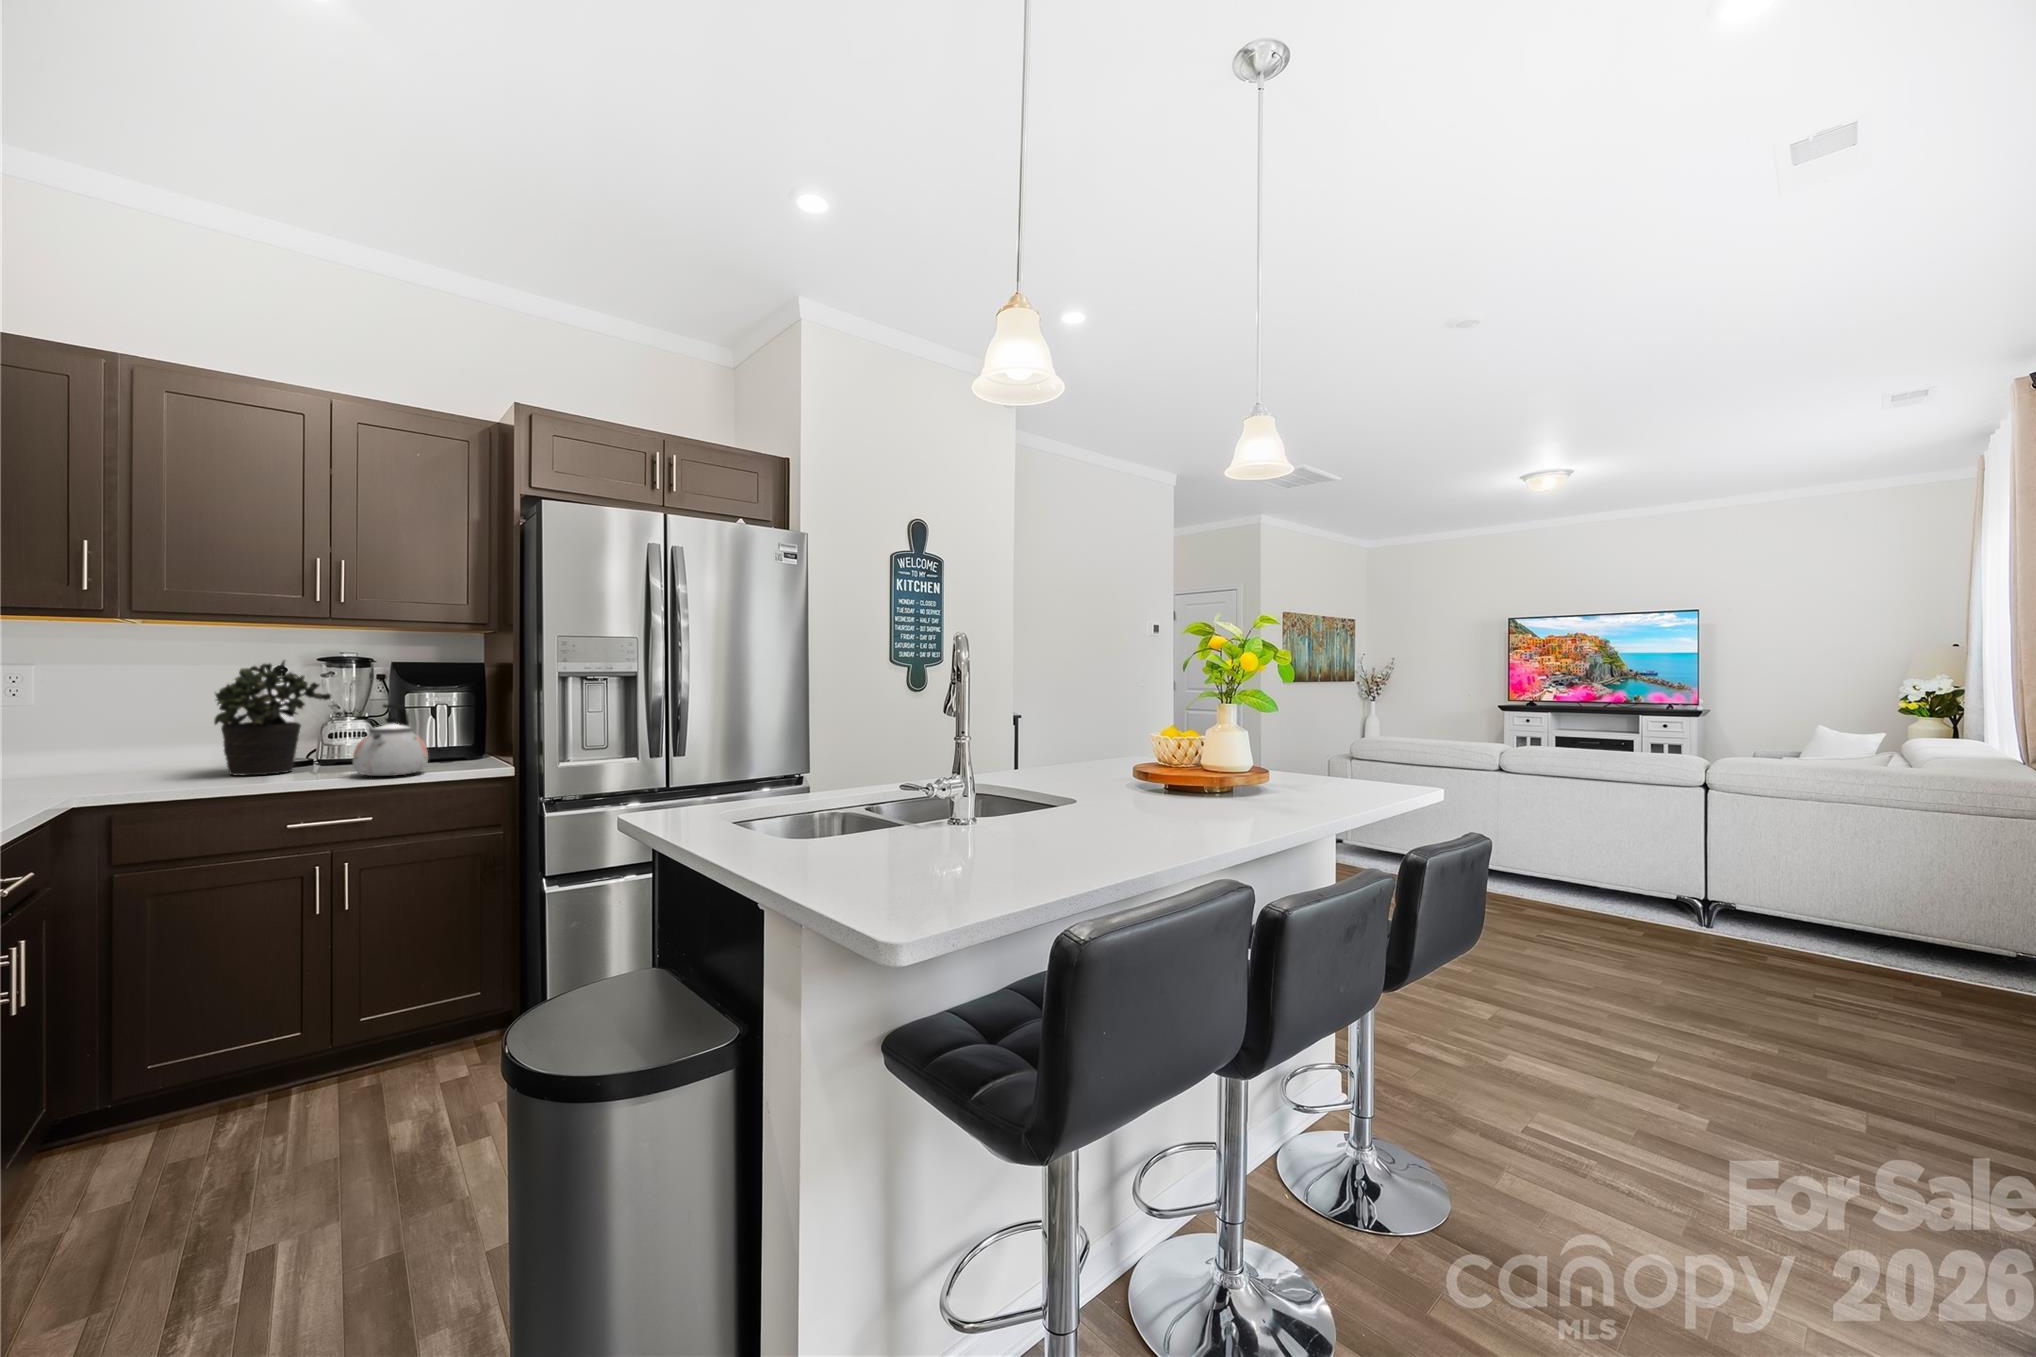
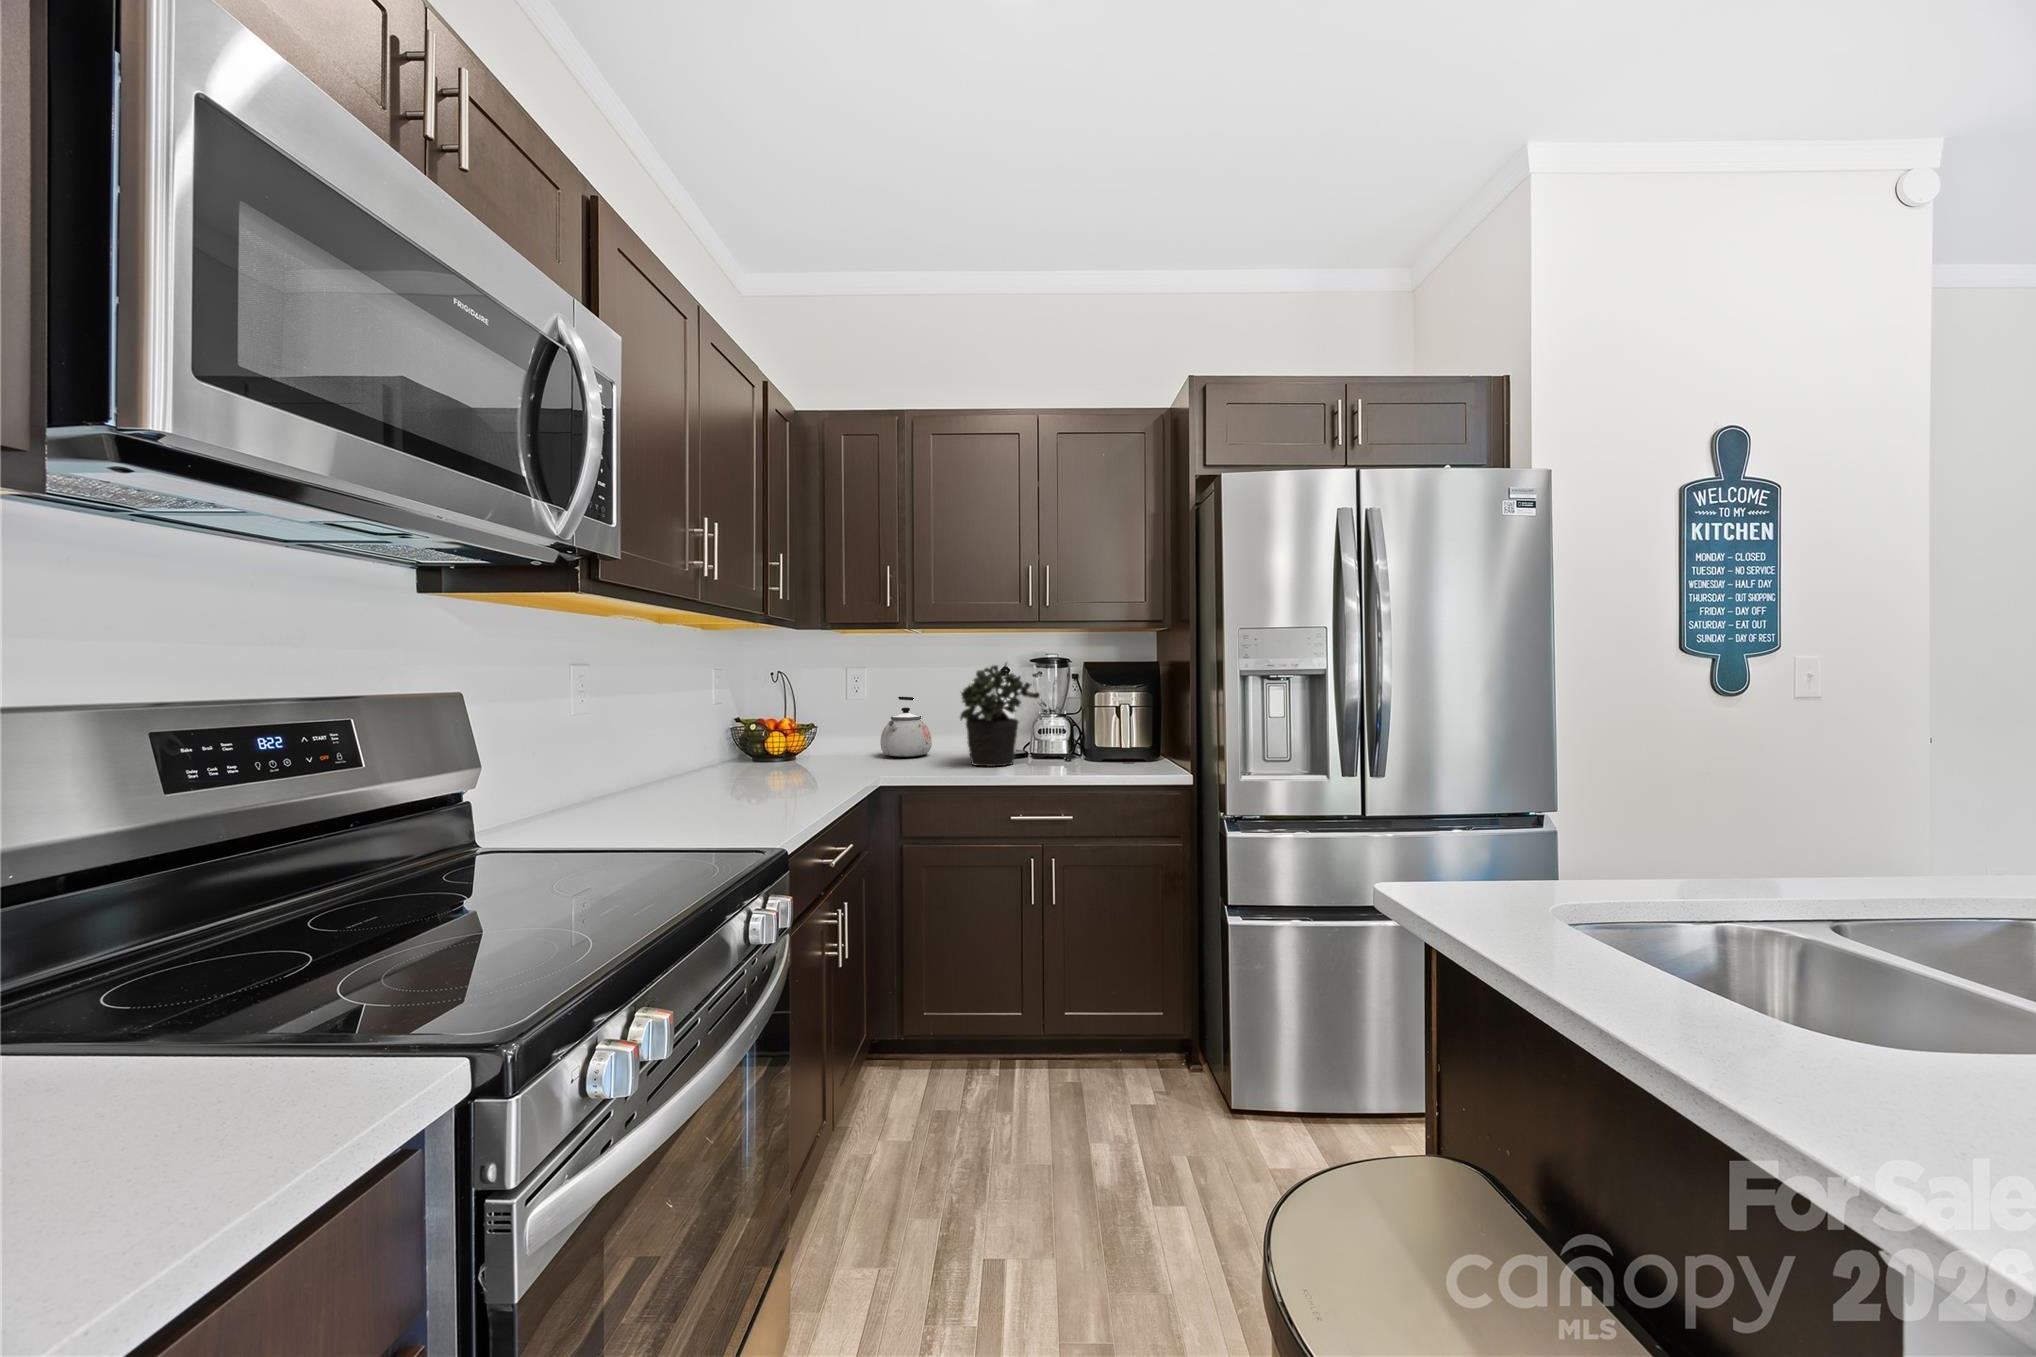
kettle: present [353,704,428,776] -> present [880,697,932,757]

